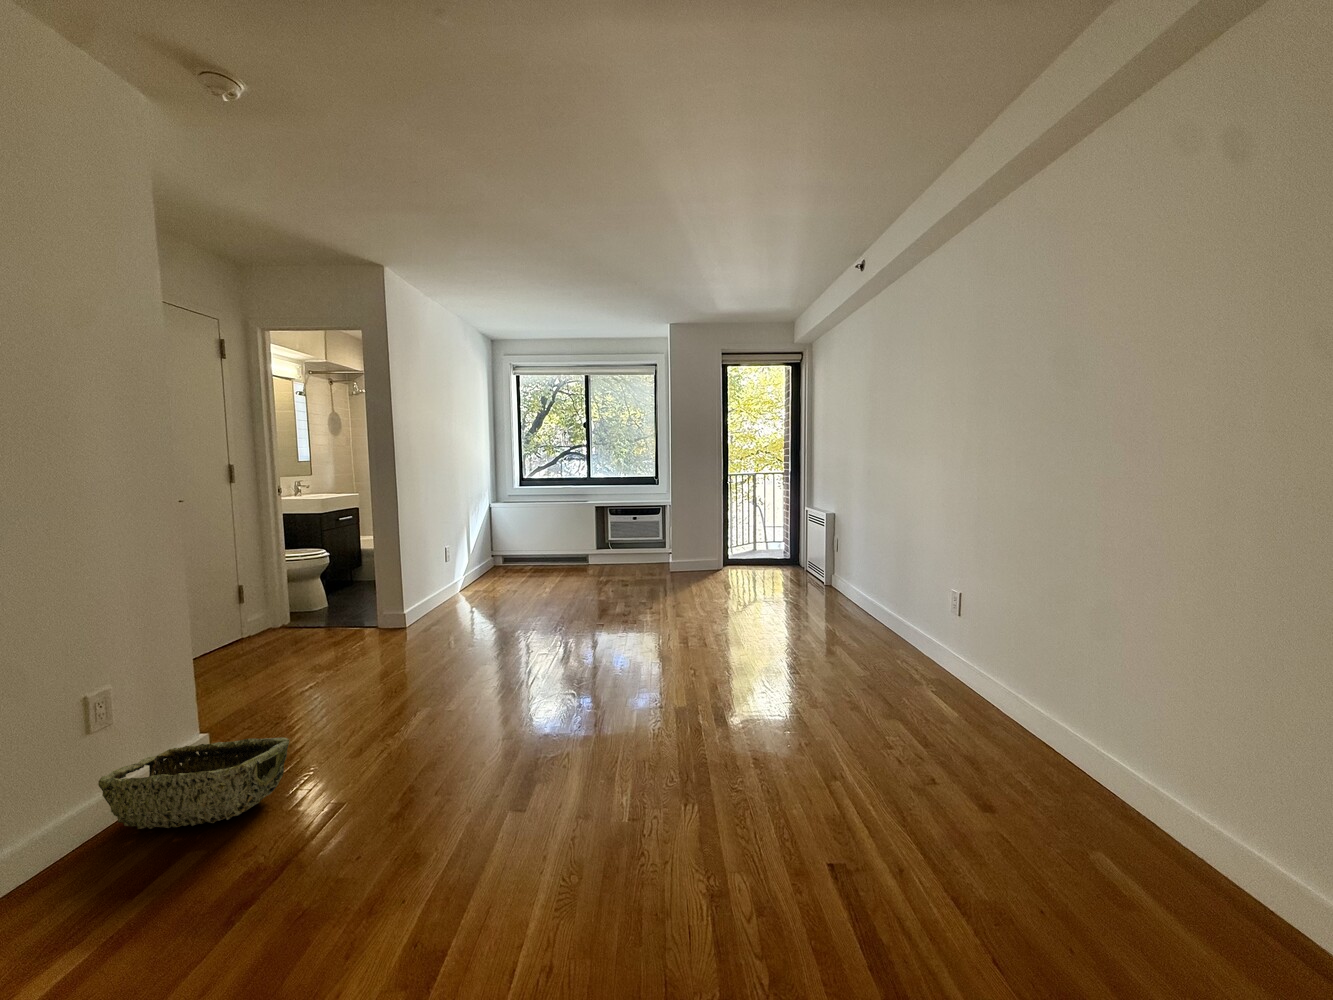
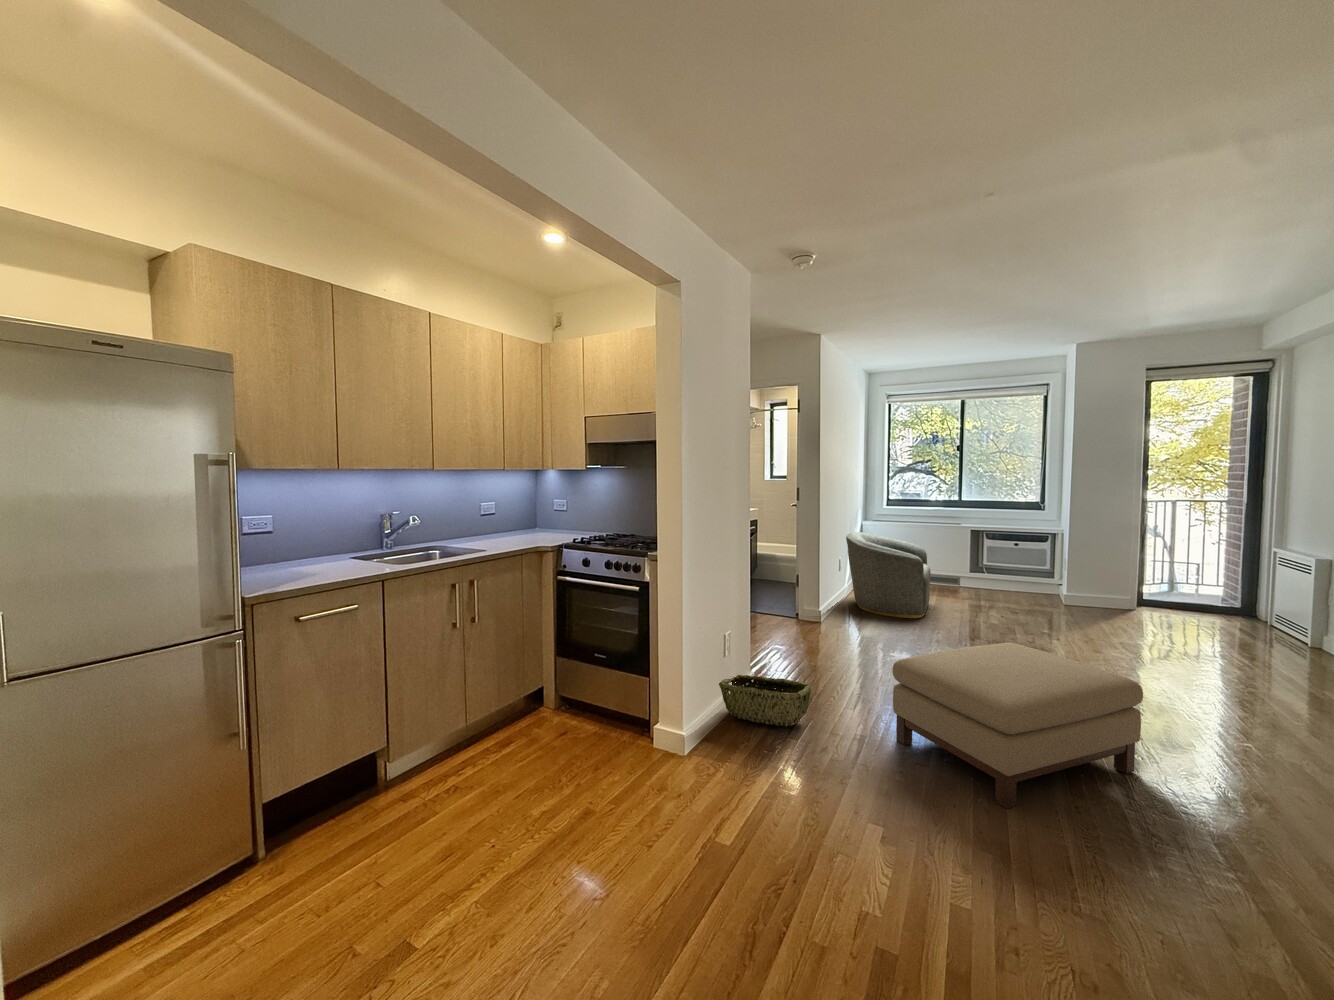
armchair: none [452,515,548,608] -> present [846,532,931,618]
ottoman: none [398,628,672,862] -> present [893,643,1143,809]

